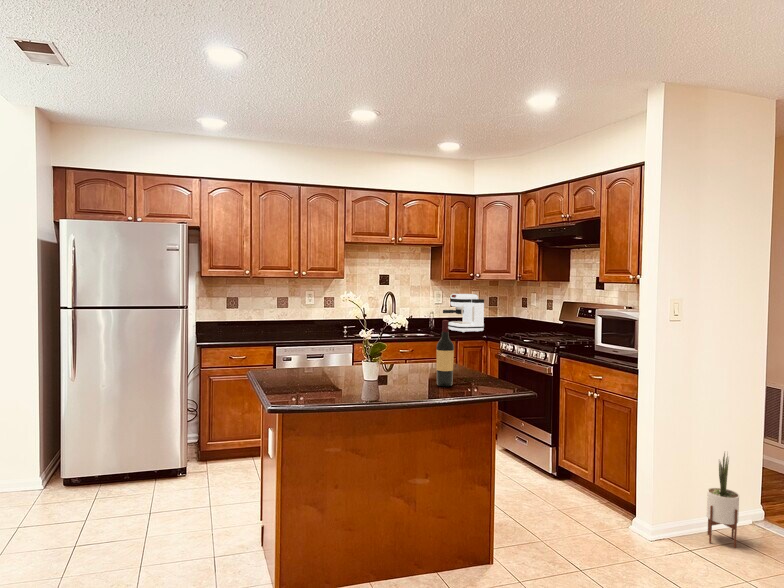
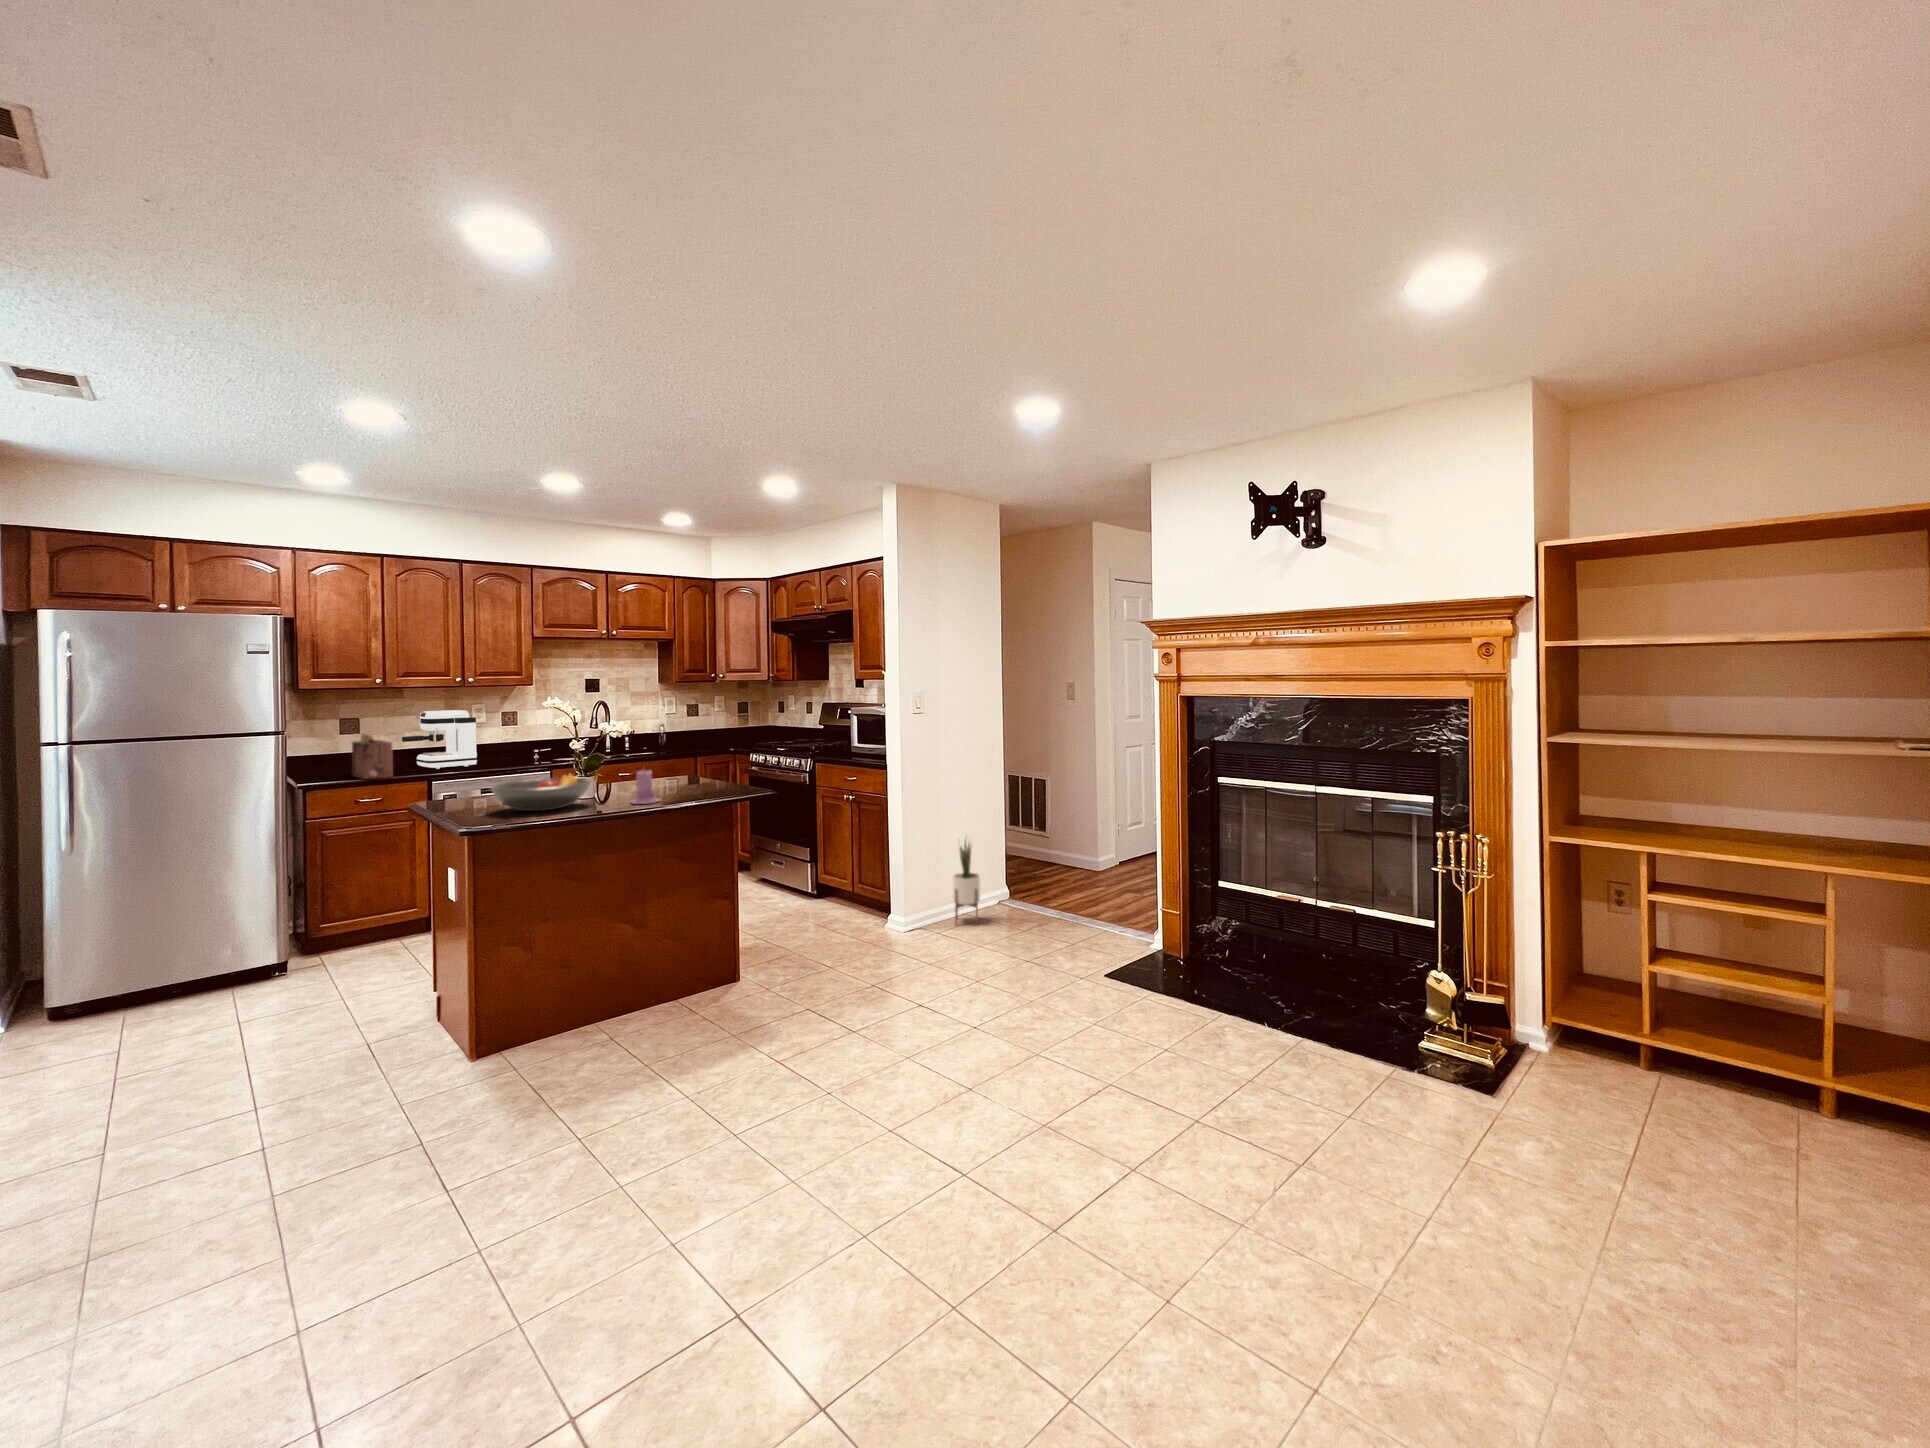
coffee maker: present [443,294,484,332] -> present [402,710,477,769]
toaster: none [230,309,252,343] -> present [352,733,393,779]
wine bottle: present [436,320,454,386] -> none [665,725,685,795]
fruit bowl: none [295,358,374,392] -> present [491,774,591,811]
candle: none [405,358,432,395] -> present [631,769,661,804]

